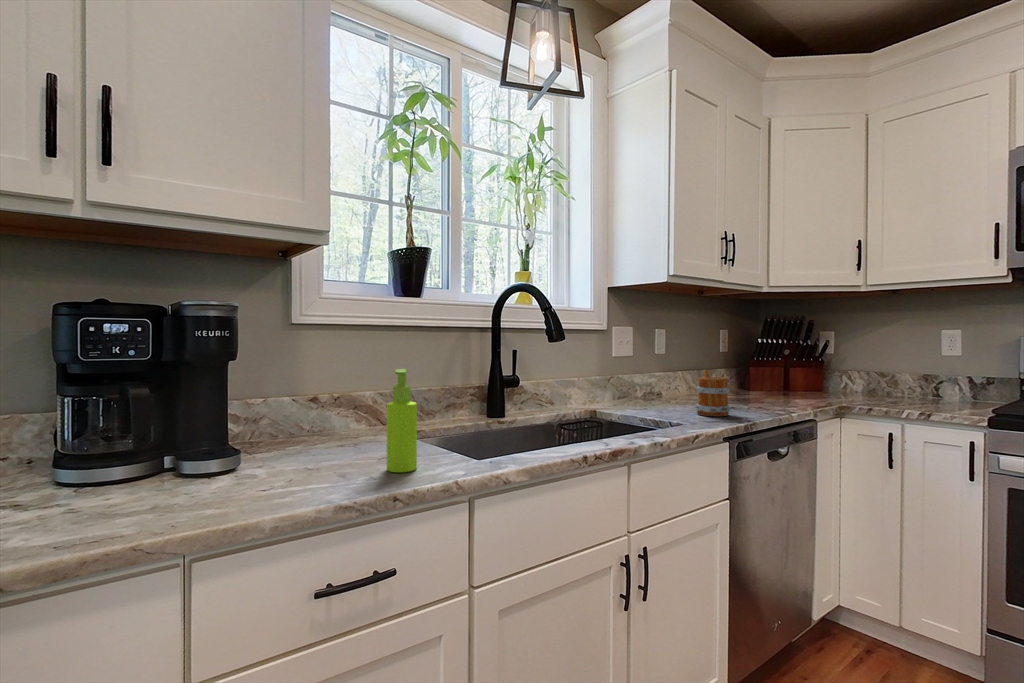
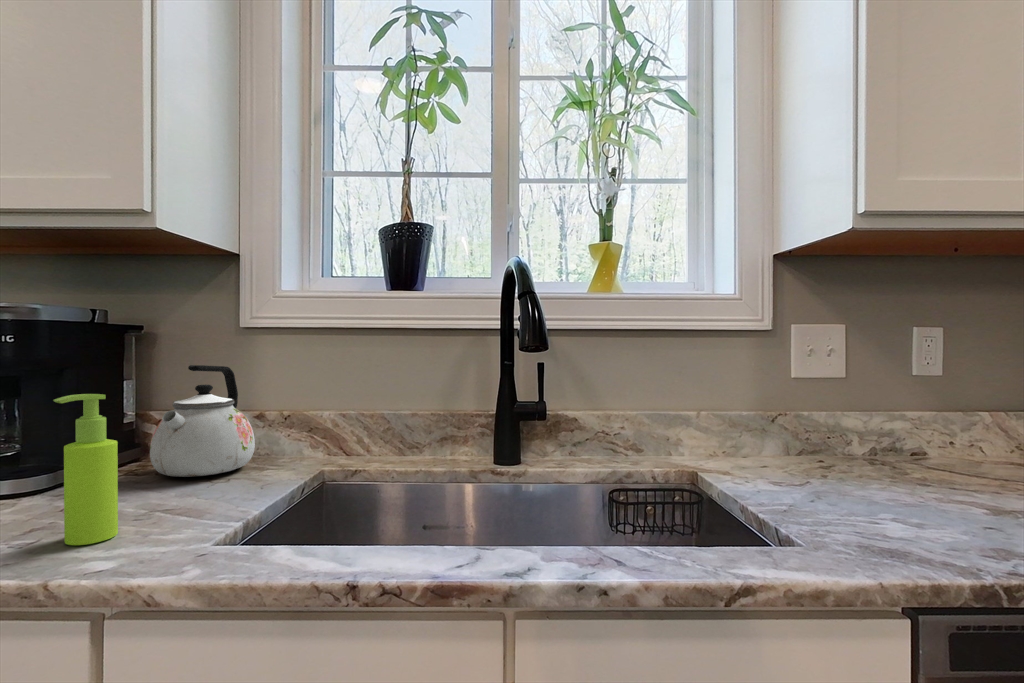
kettle: none [273,354,354,446] -> present [150,365,255,477]
mug: present [696,370,730,416] -> none [889,420,982,542]

